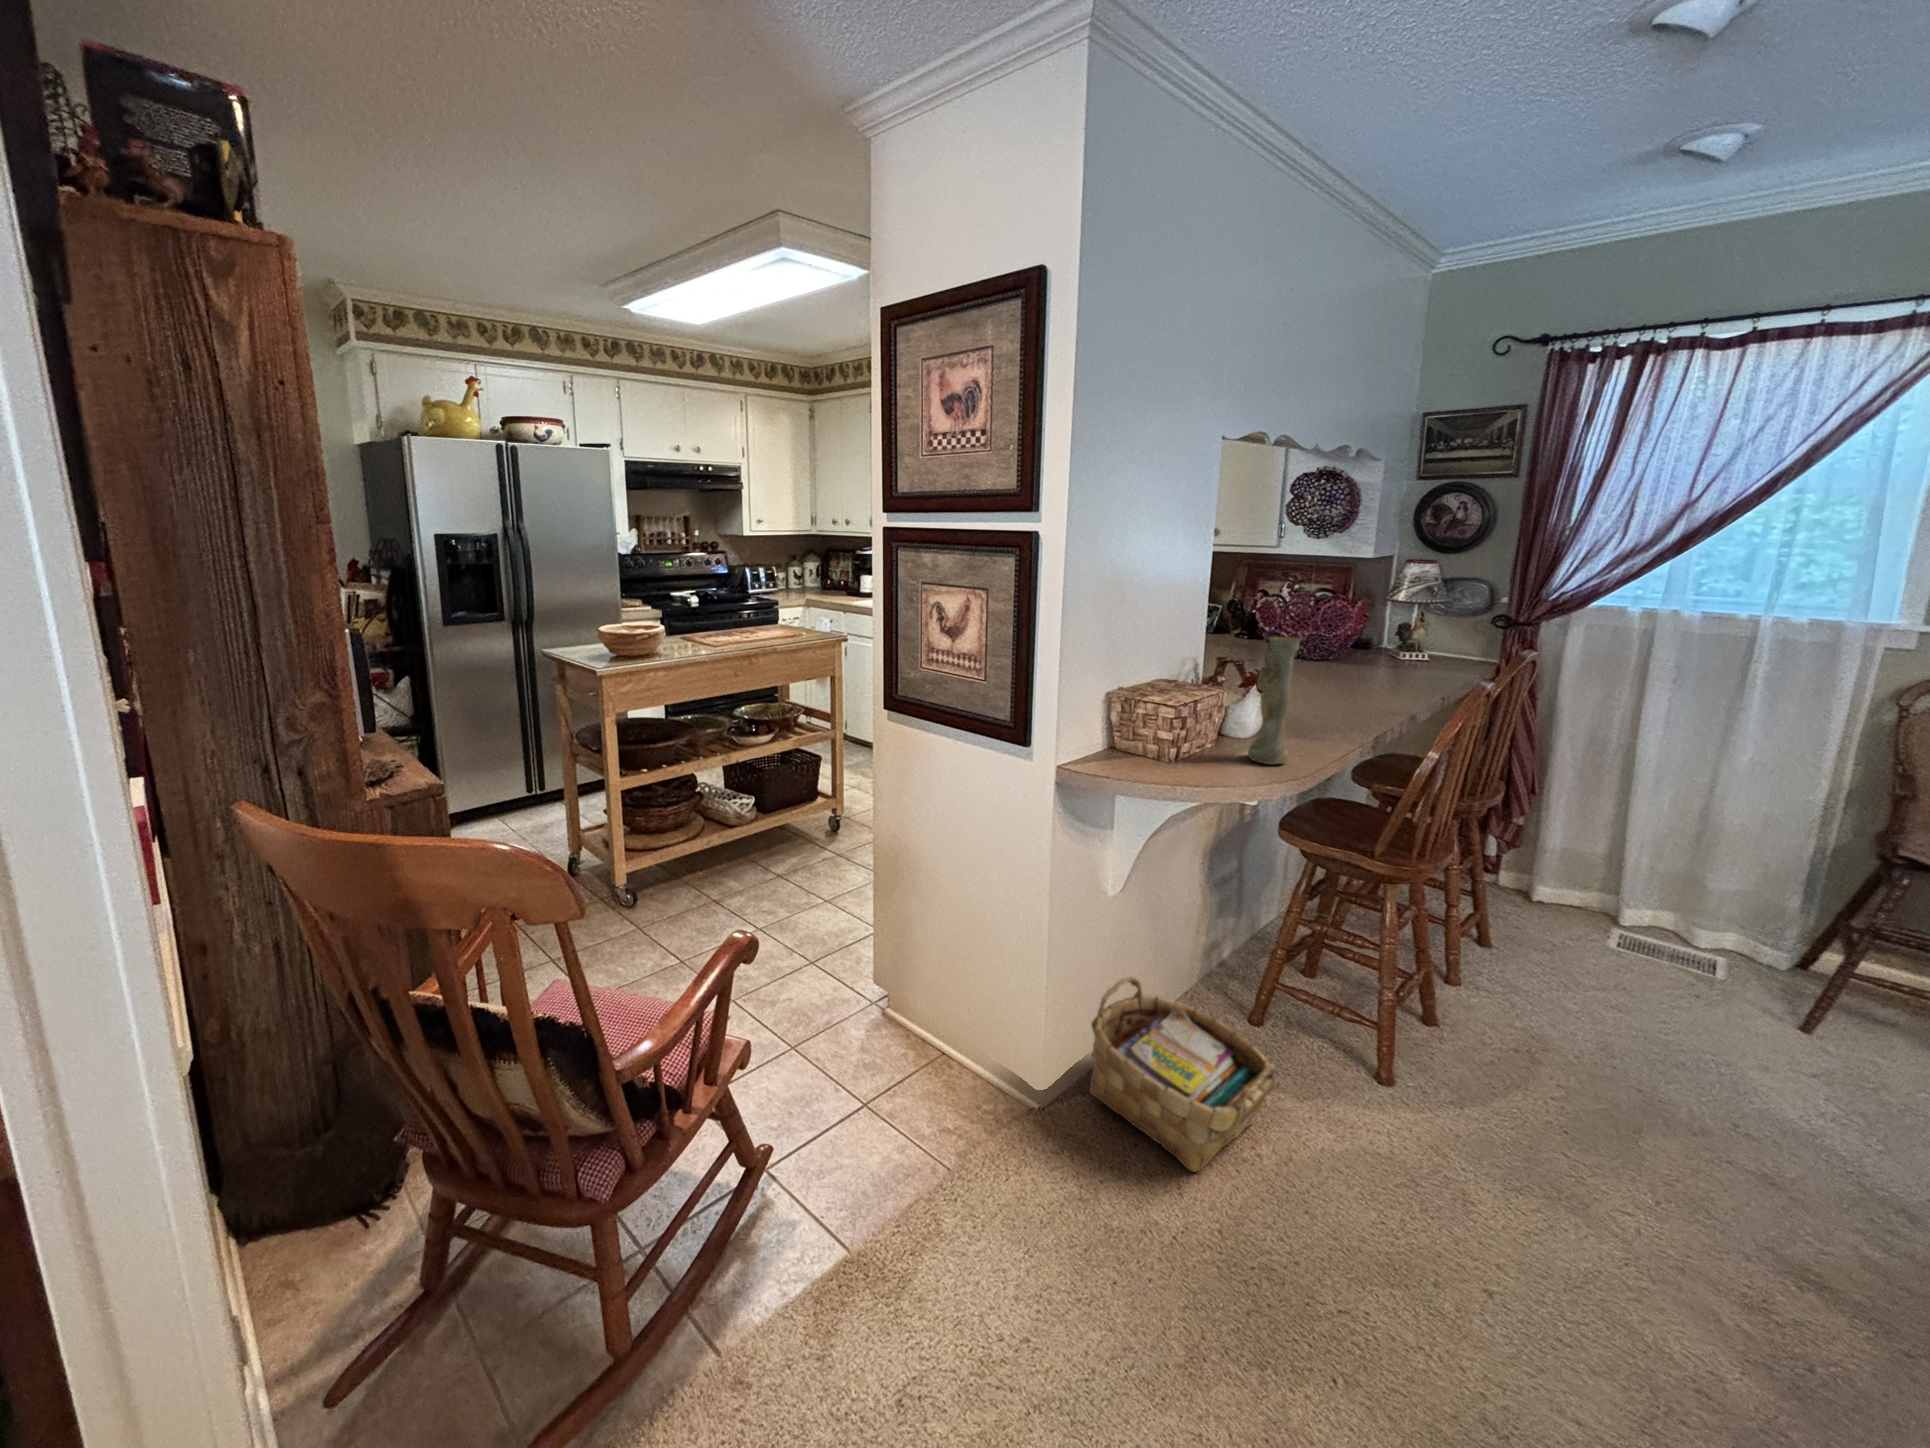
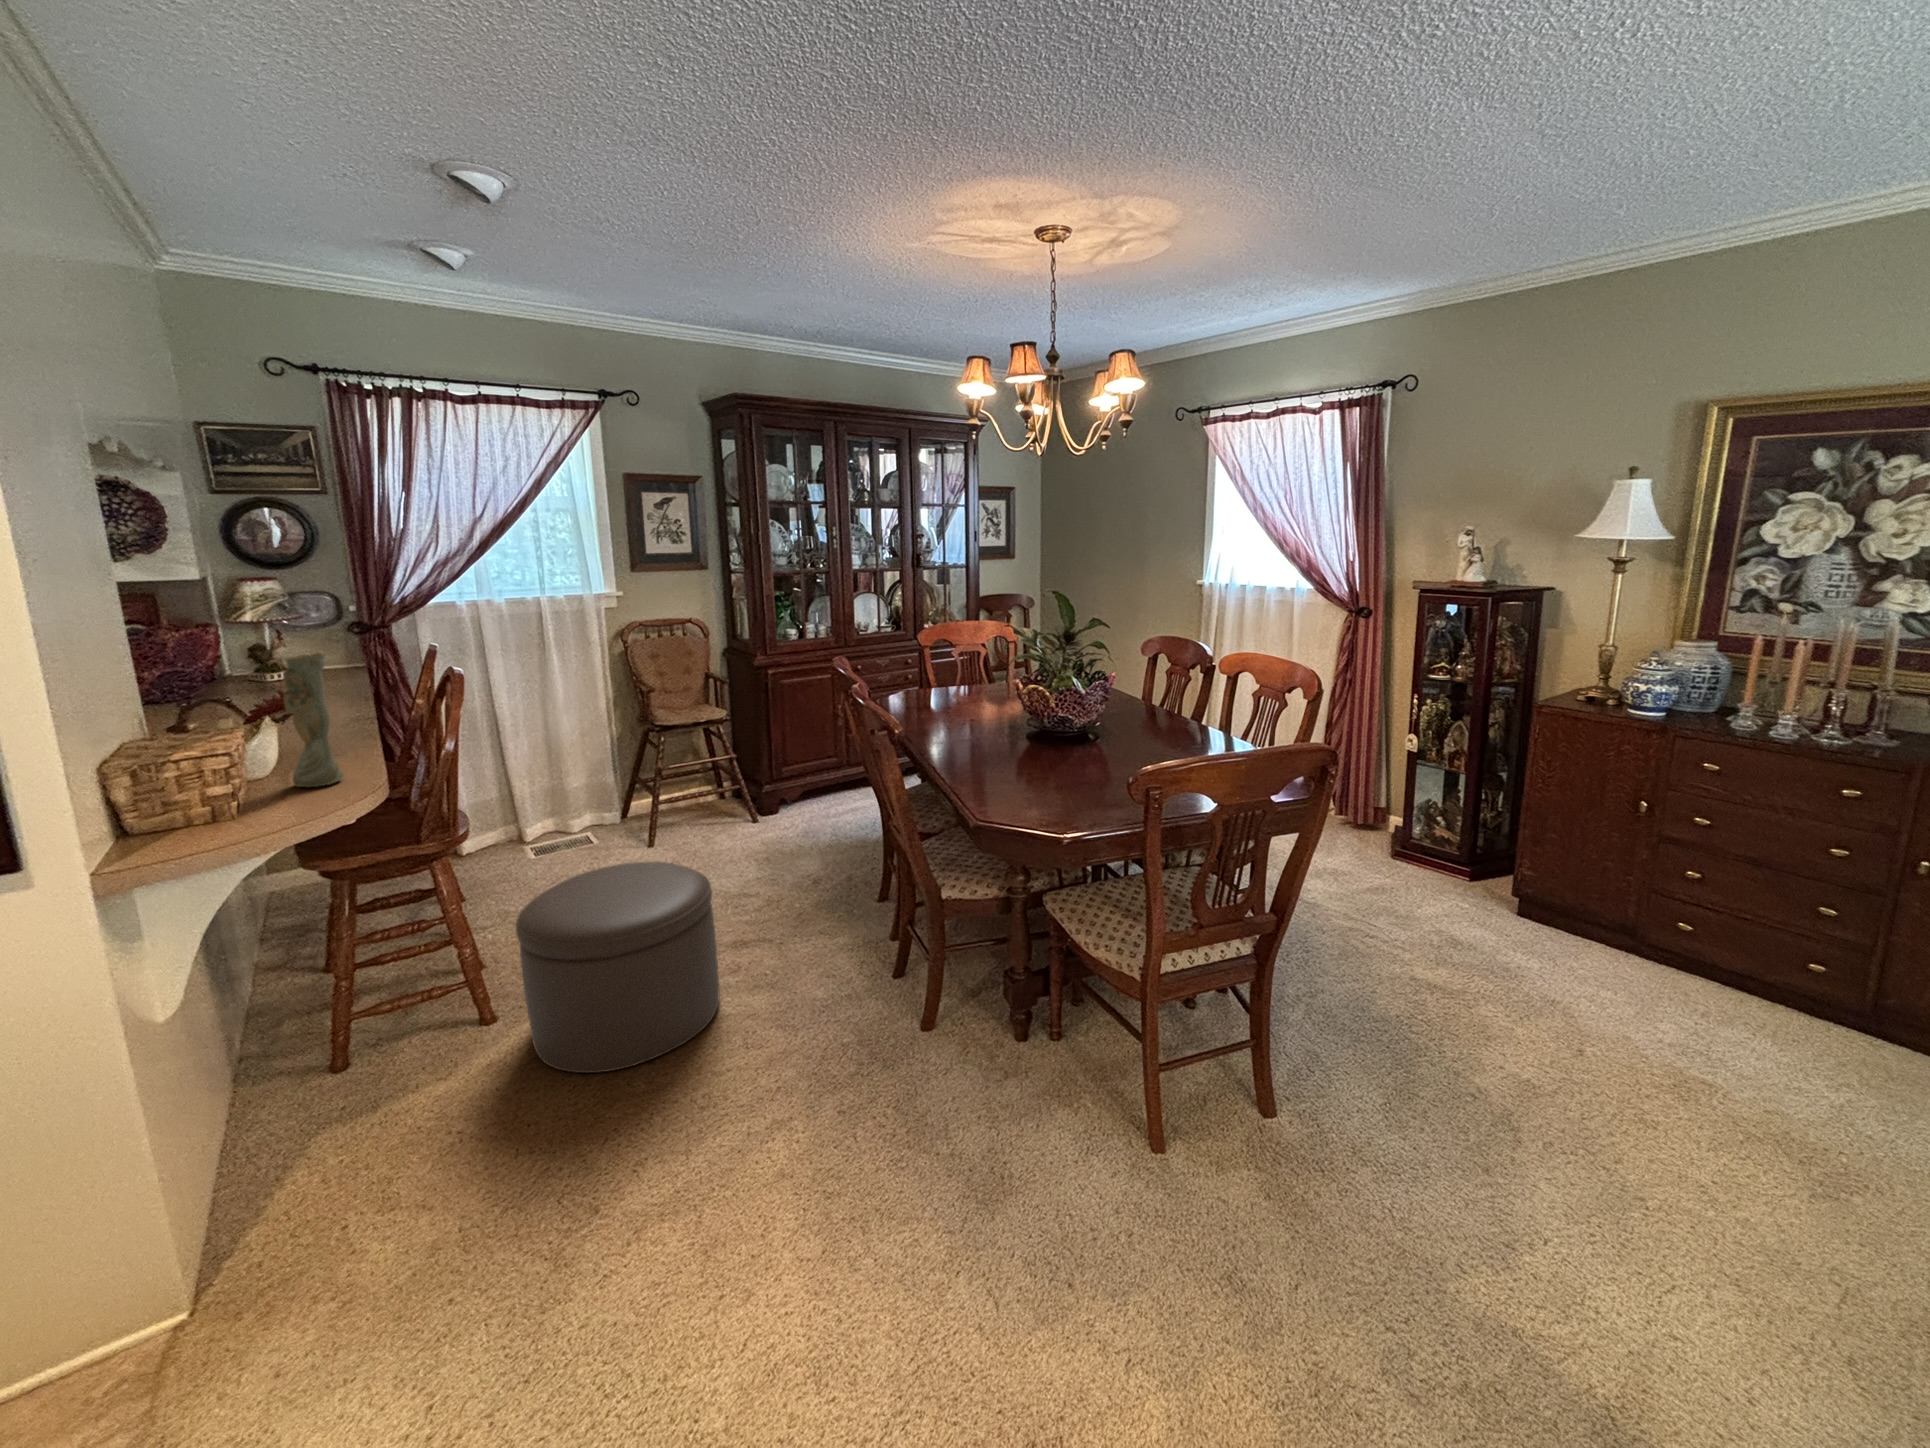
woven basket: present [1090,977,1276,1172] -> none [221,1039,460,1240]
ottoman: none [1374,984,1720,1339] -> present [516,862,720,1073]

